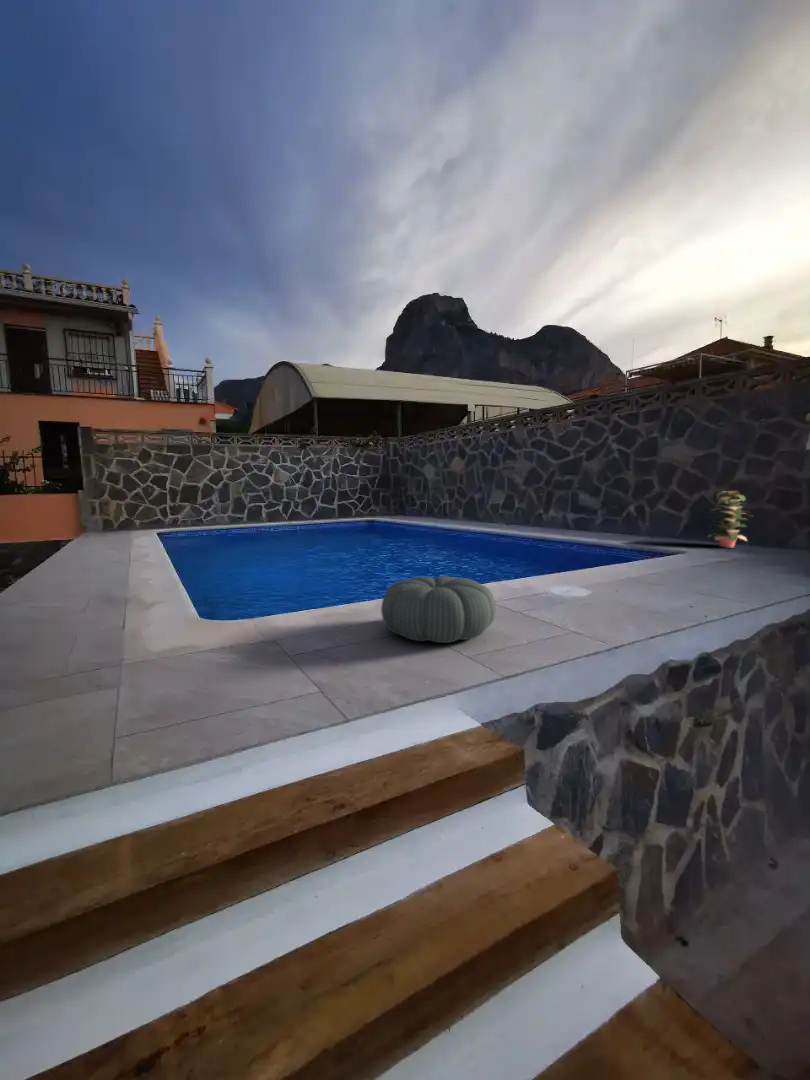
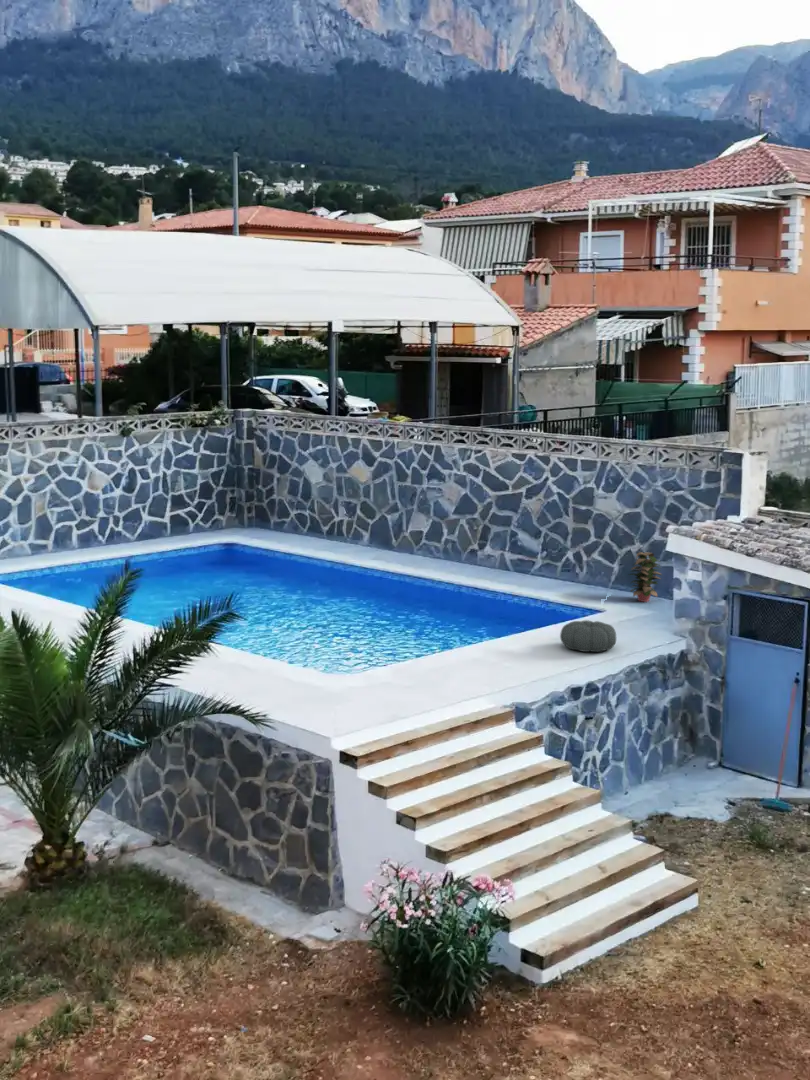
pouf: present [381,576,496,643] -> present [560,620,616,652]

